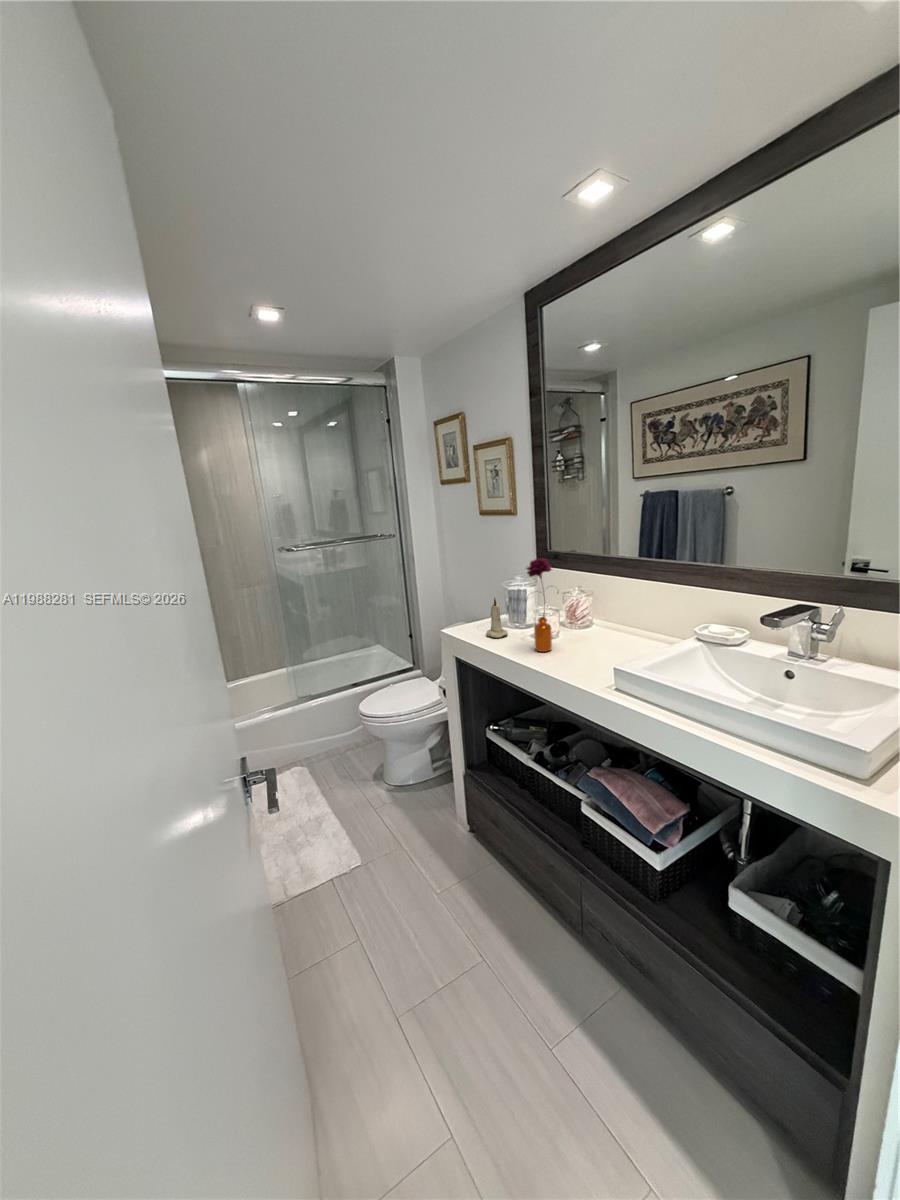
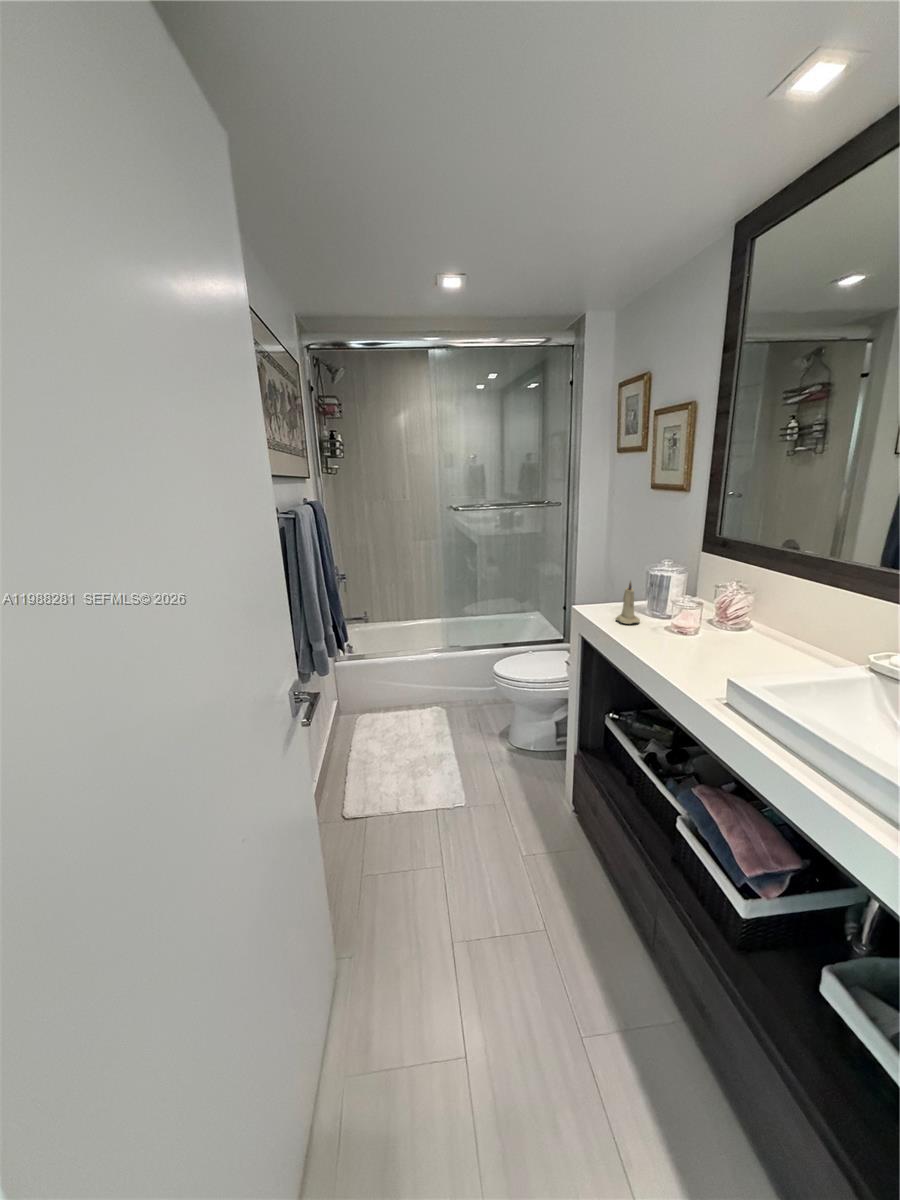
flower: present [526,558,552,652] -> none [657,543,698,648]

